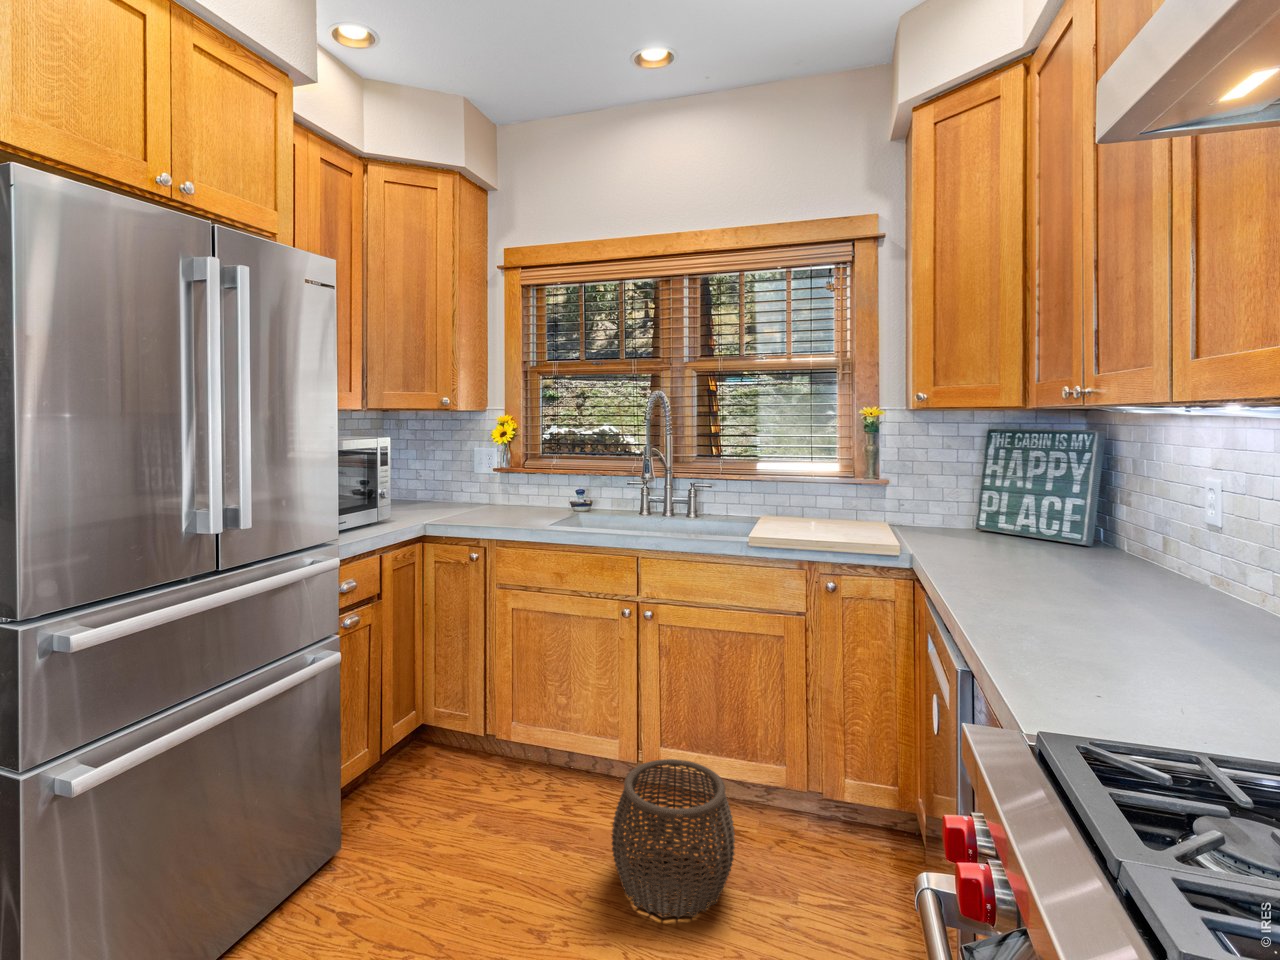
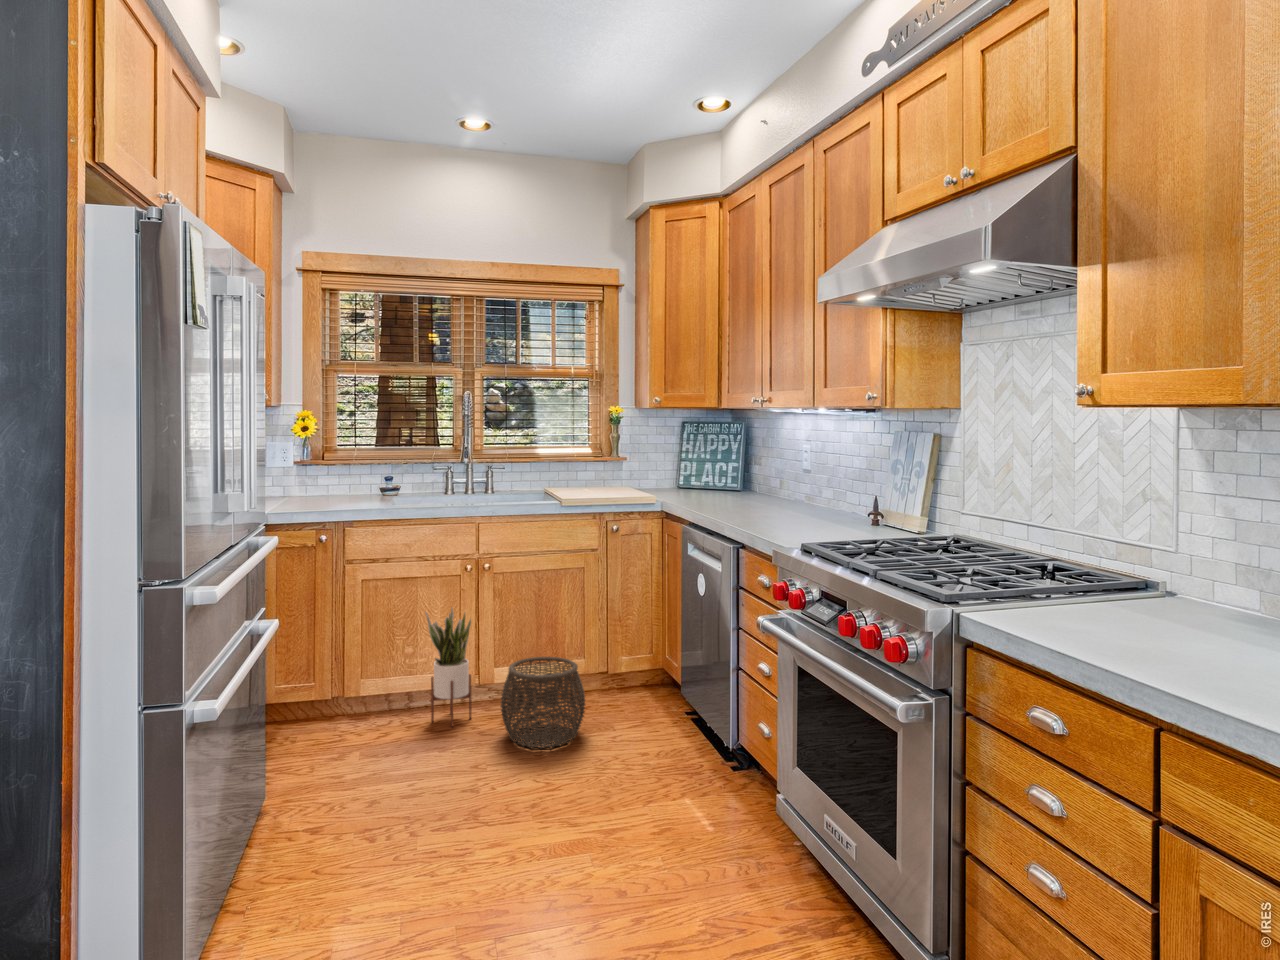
potted plant: none [559,663,624,820] -> present [425,608,472,727]

